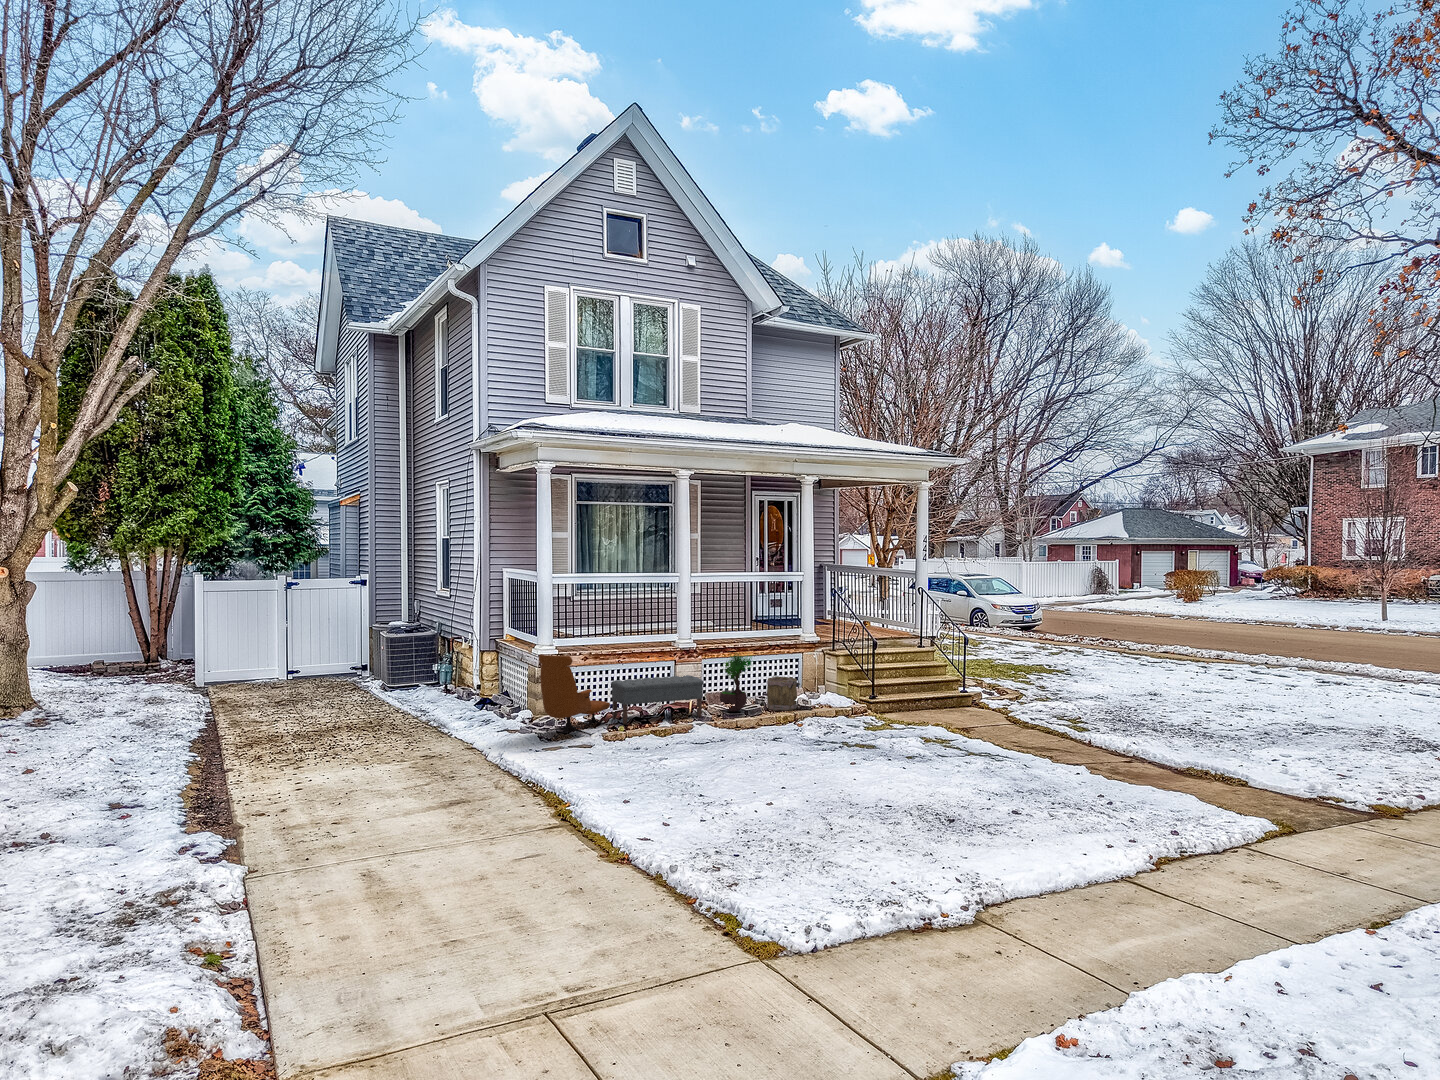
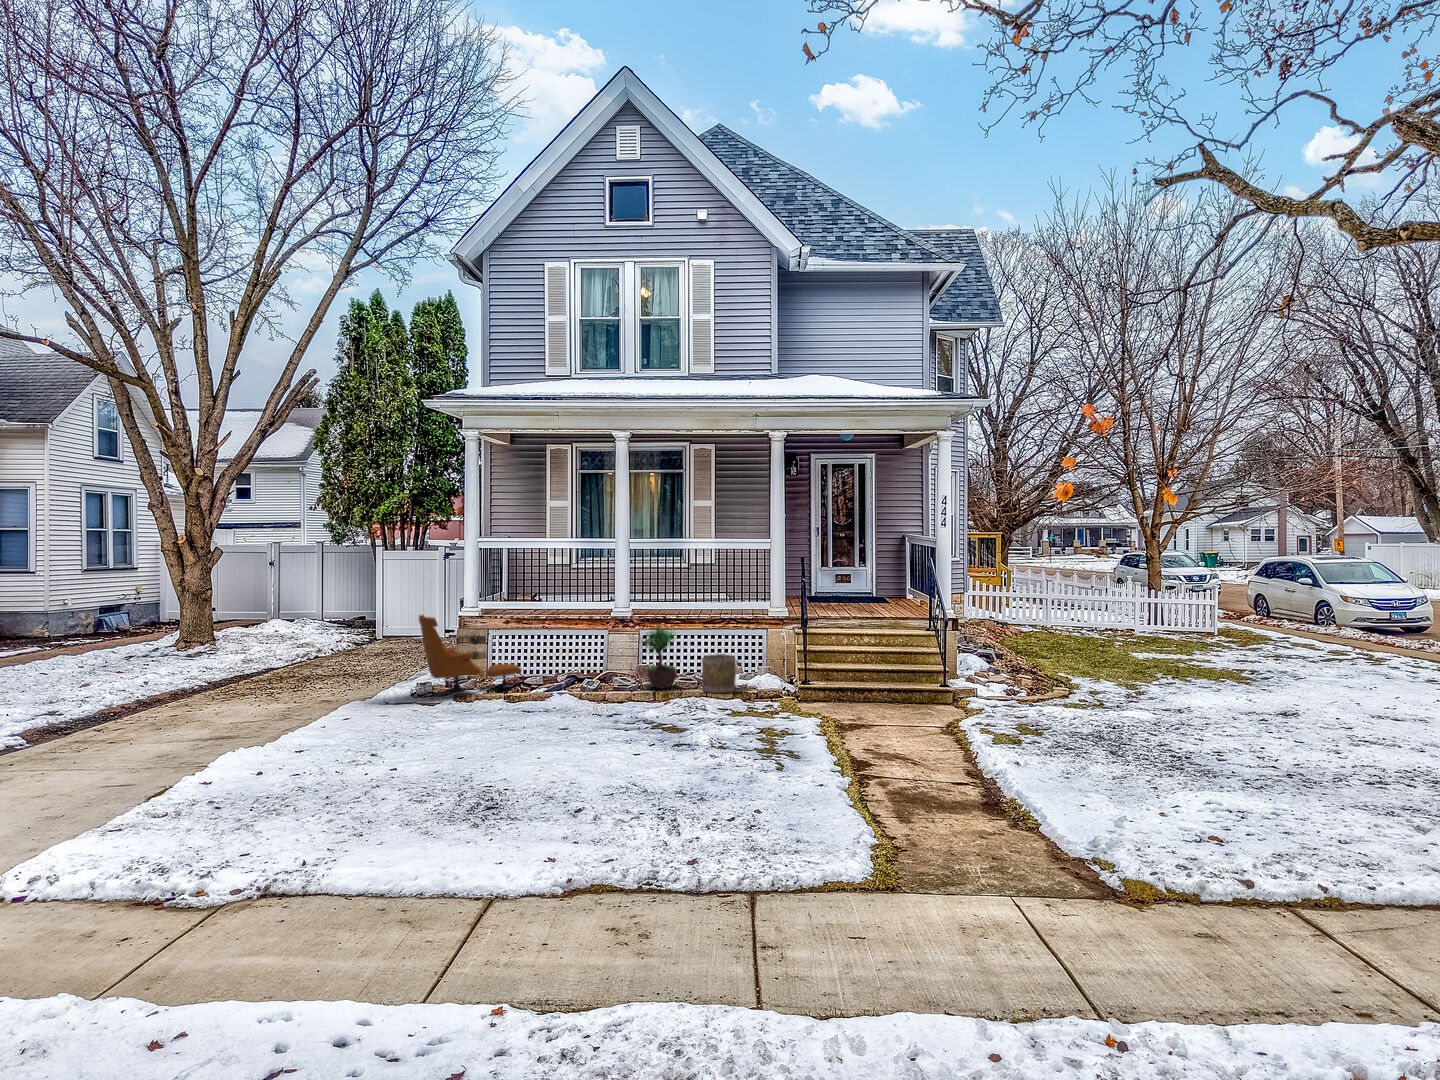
bench: present [611,675,704,724] -> none [525,645,622,691]

